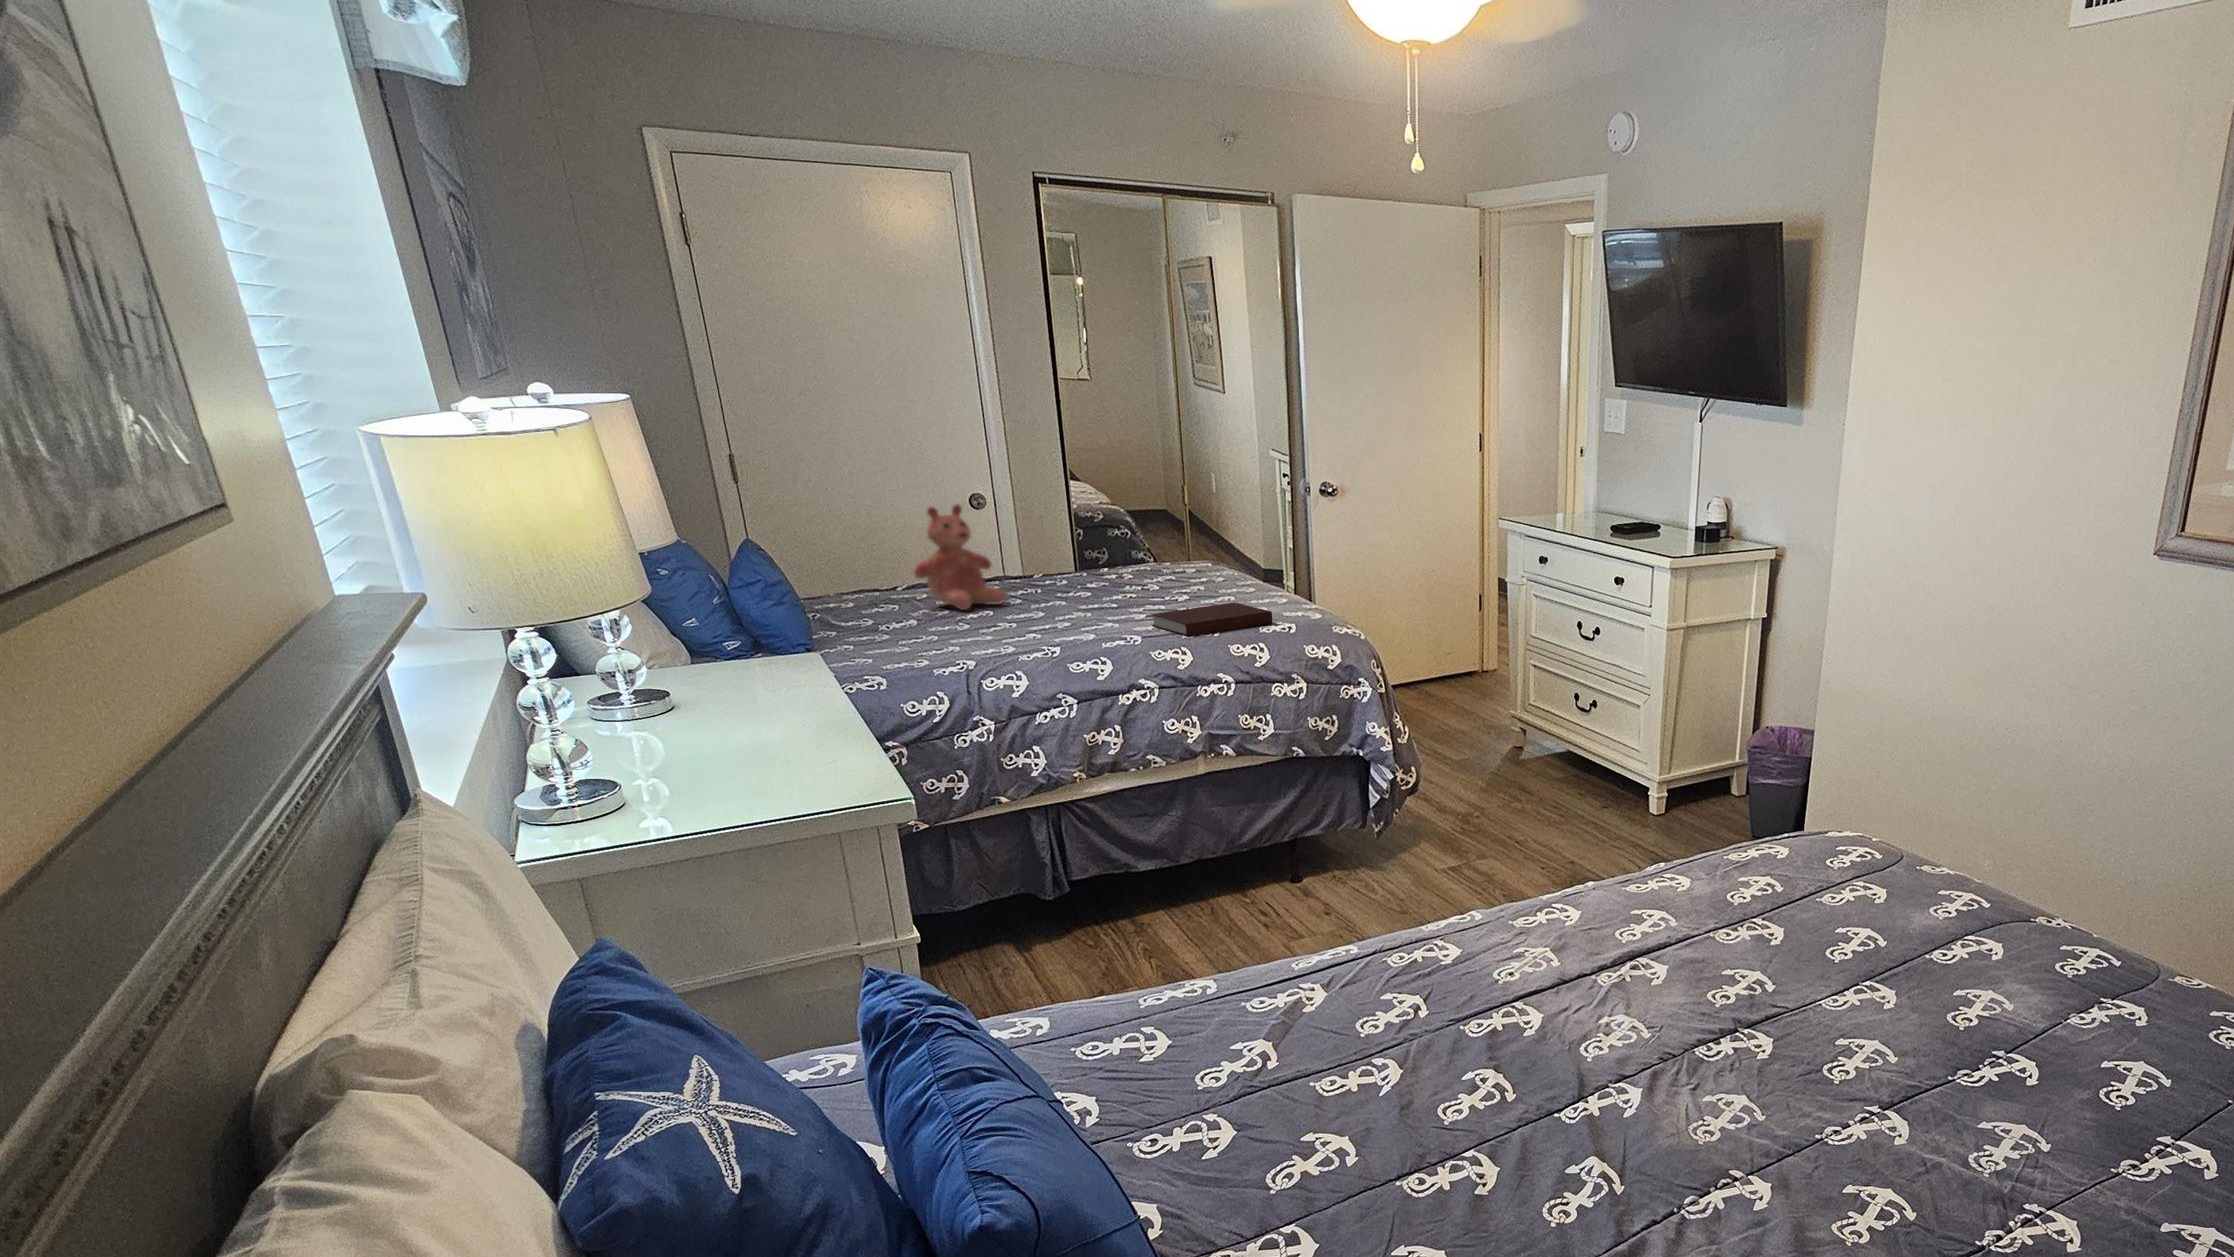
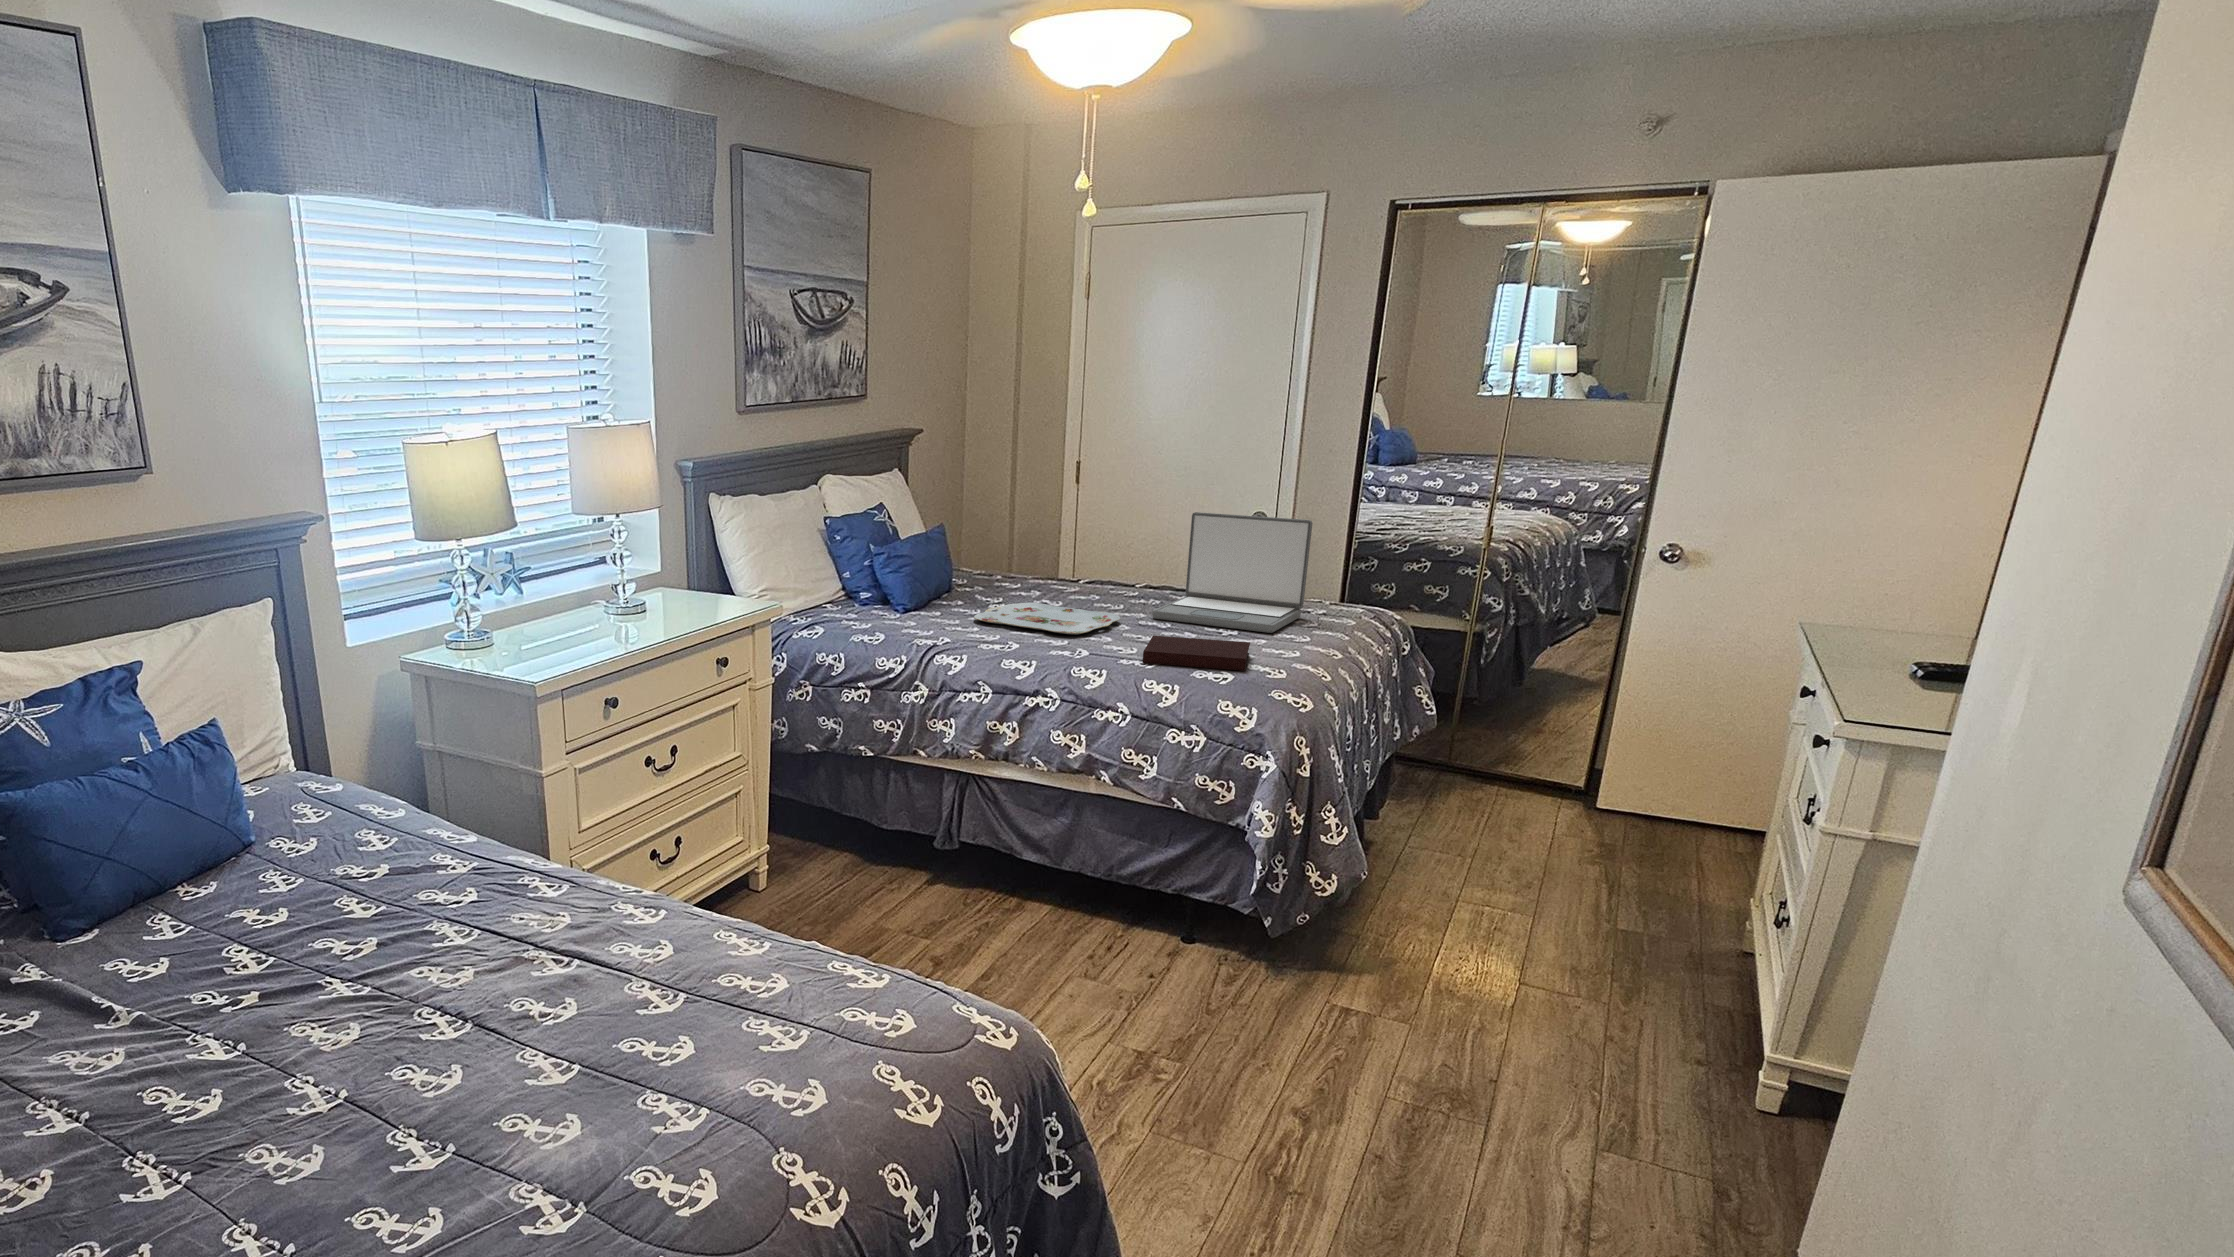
laptop: none [1047,492,1200,610] -> present [1152,512,1313,633]
teddy bear: present [914,505,1006,610] -> none [1068,509,1141,601]
serving tray: none [905,611,1073,644] -> present [974,603,1121,635]

